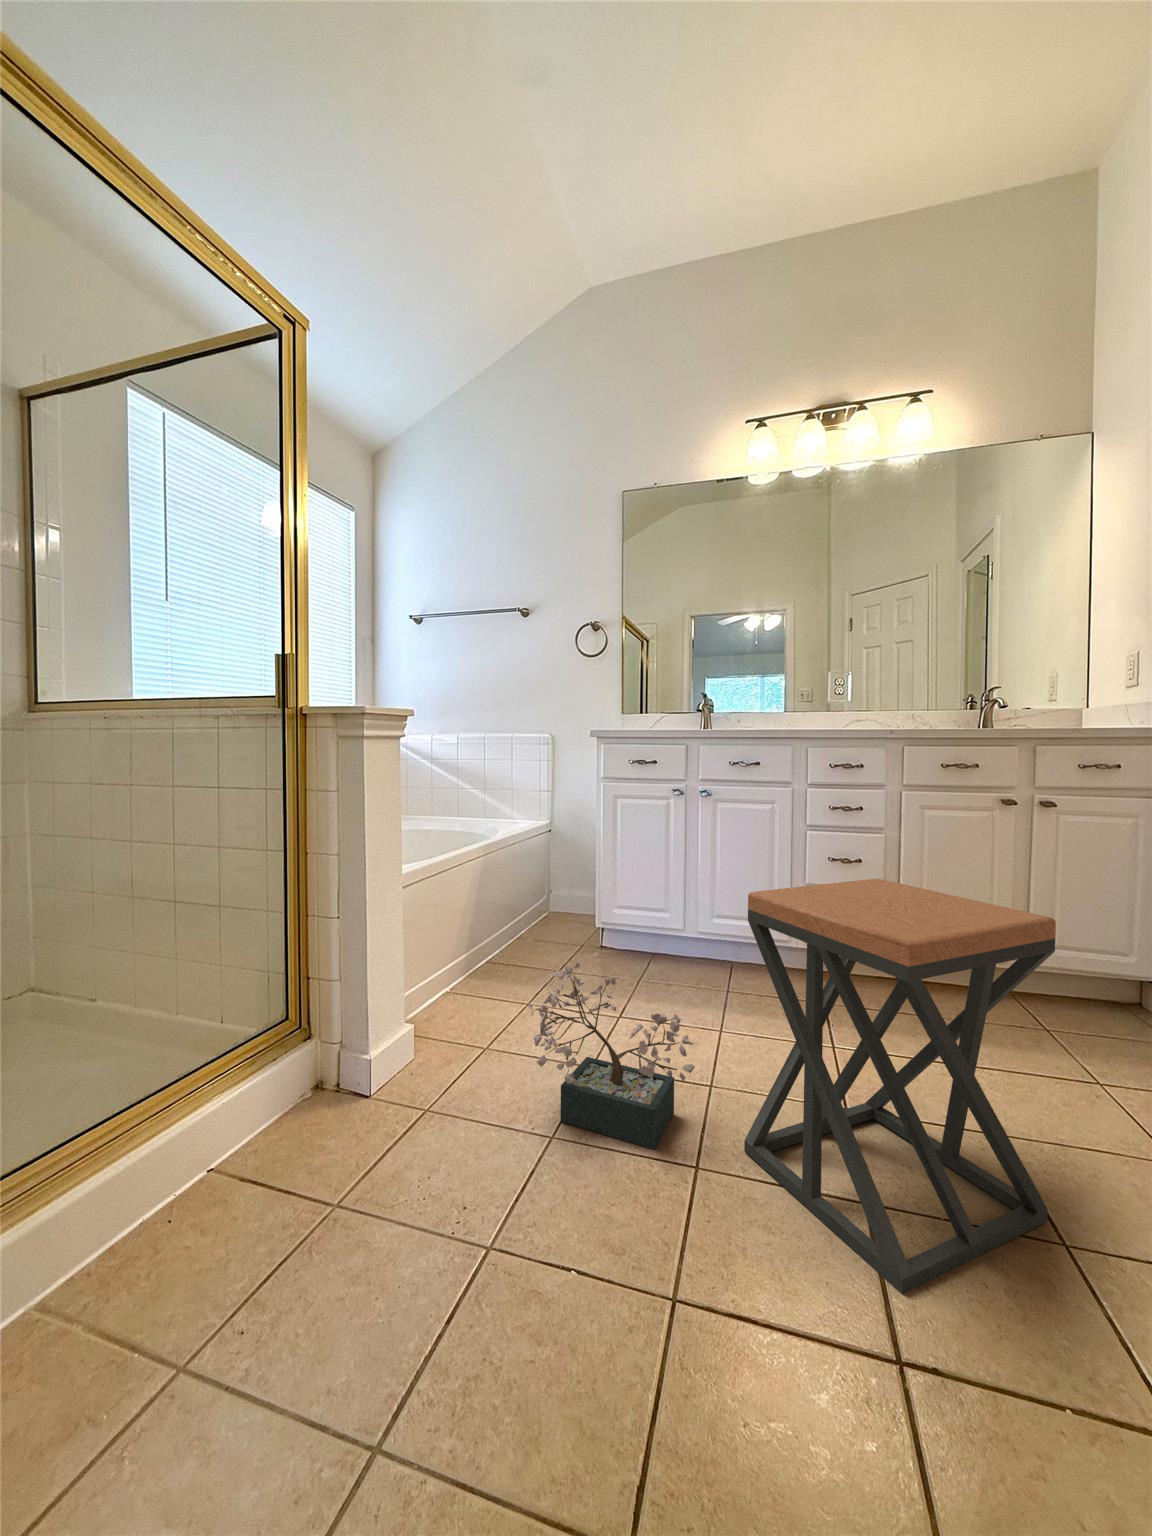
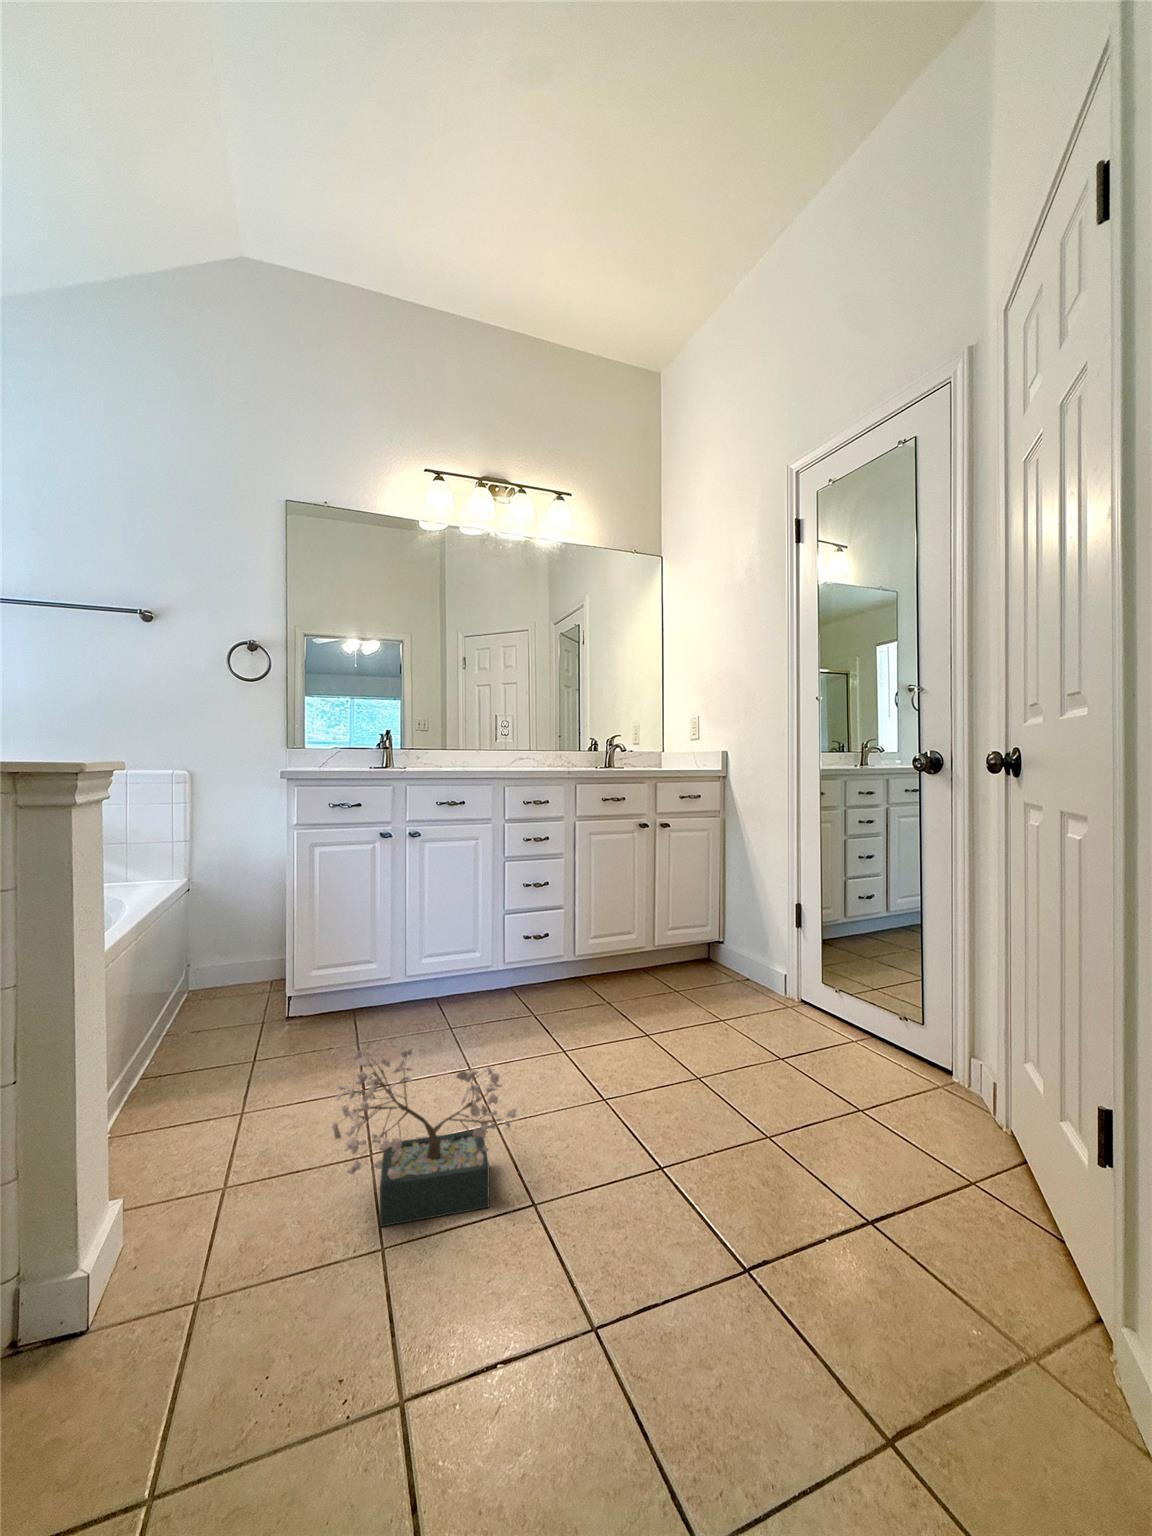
stool: present [744,879,1056,1294] -> none [561,903,756,1225]

